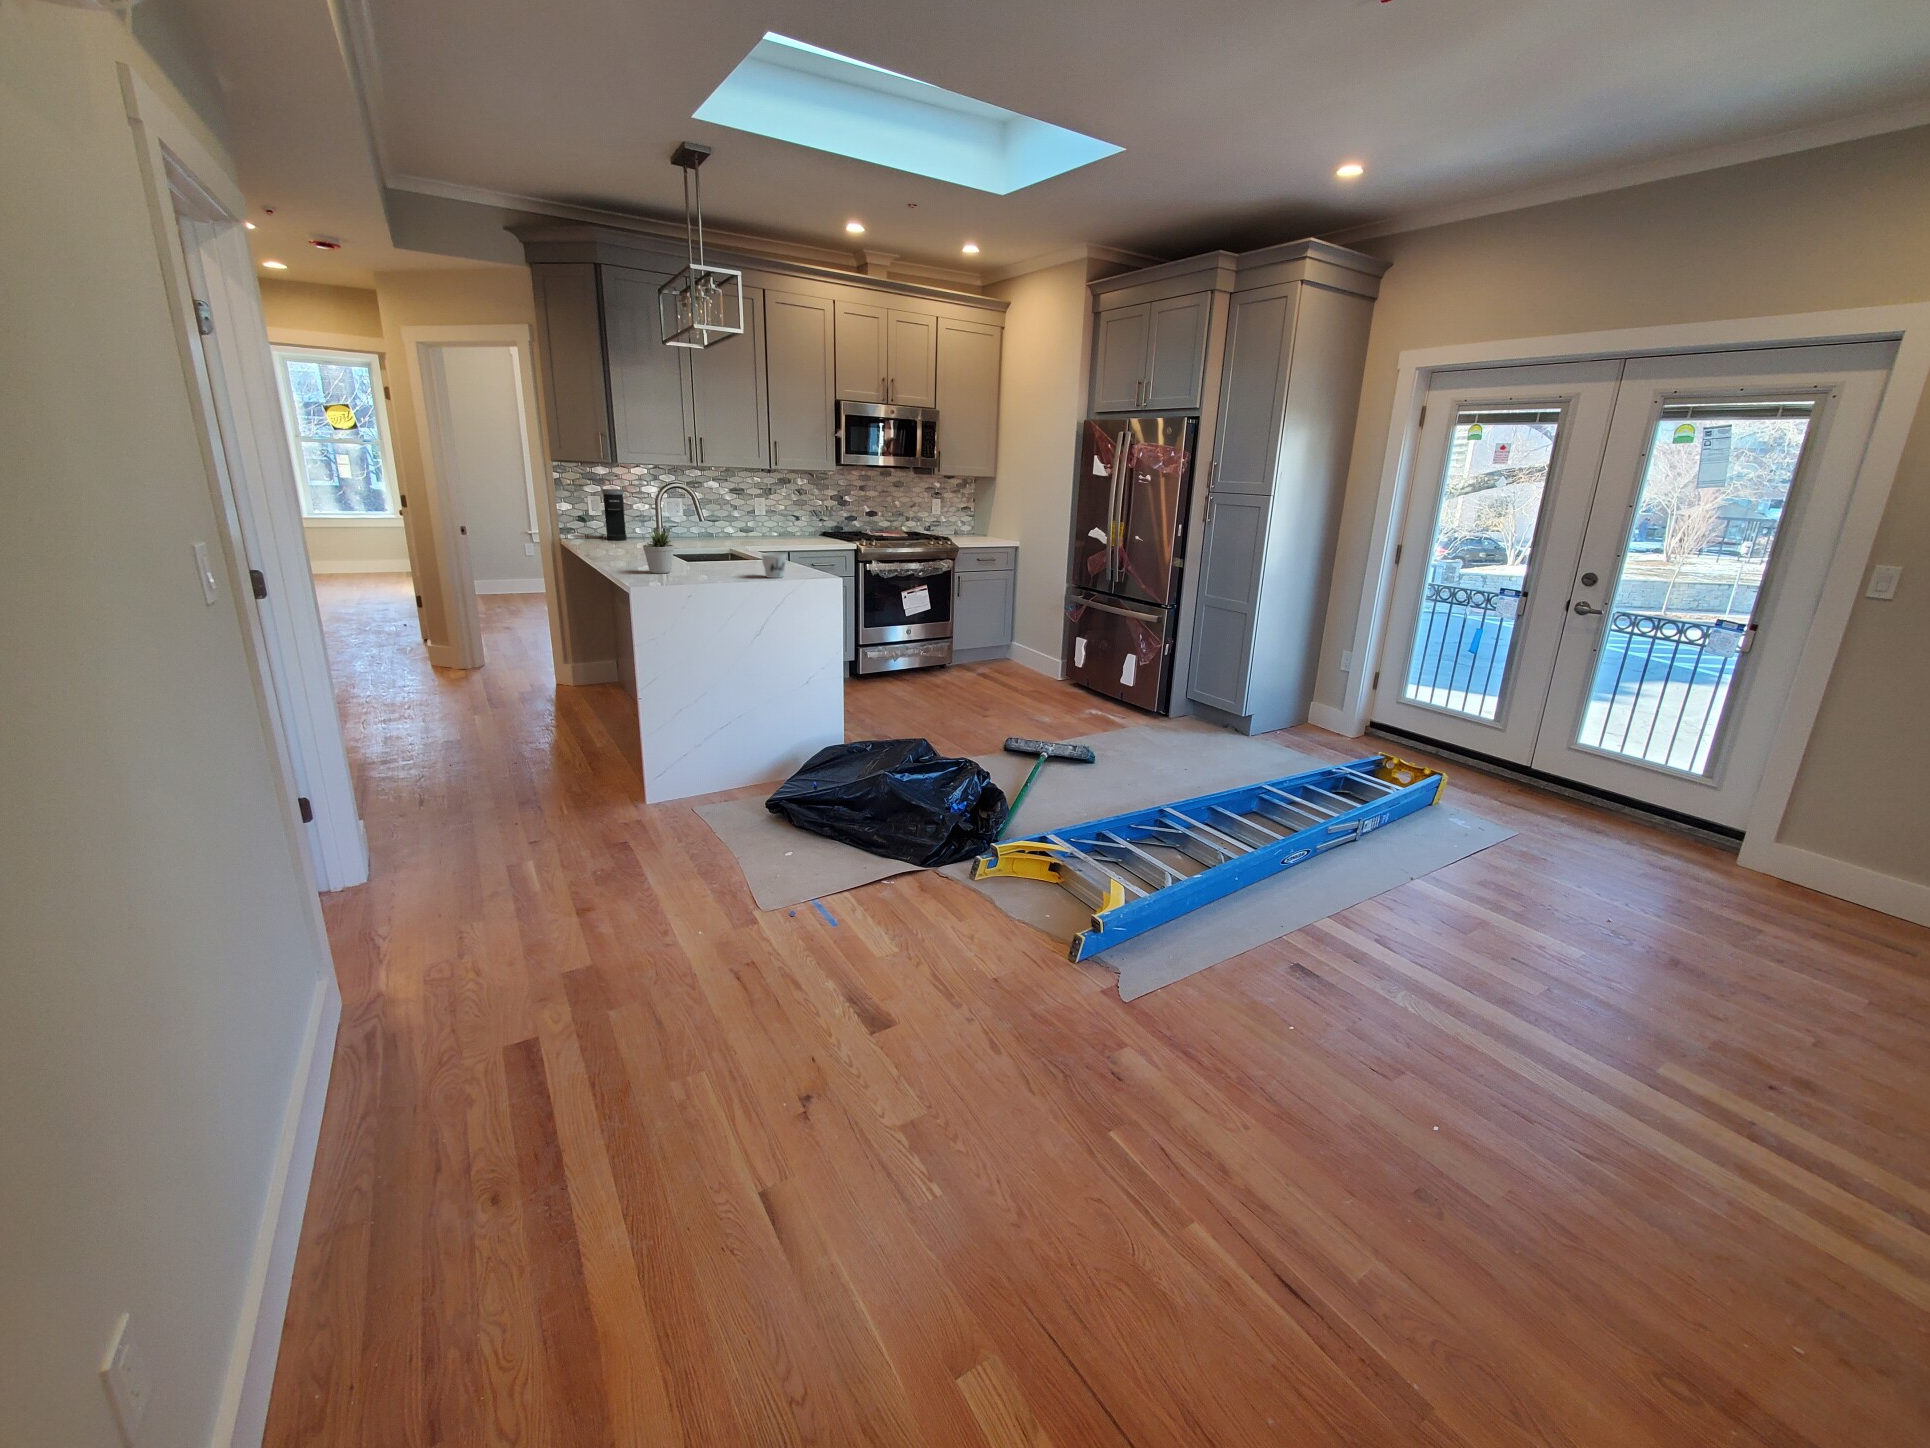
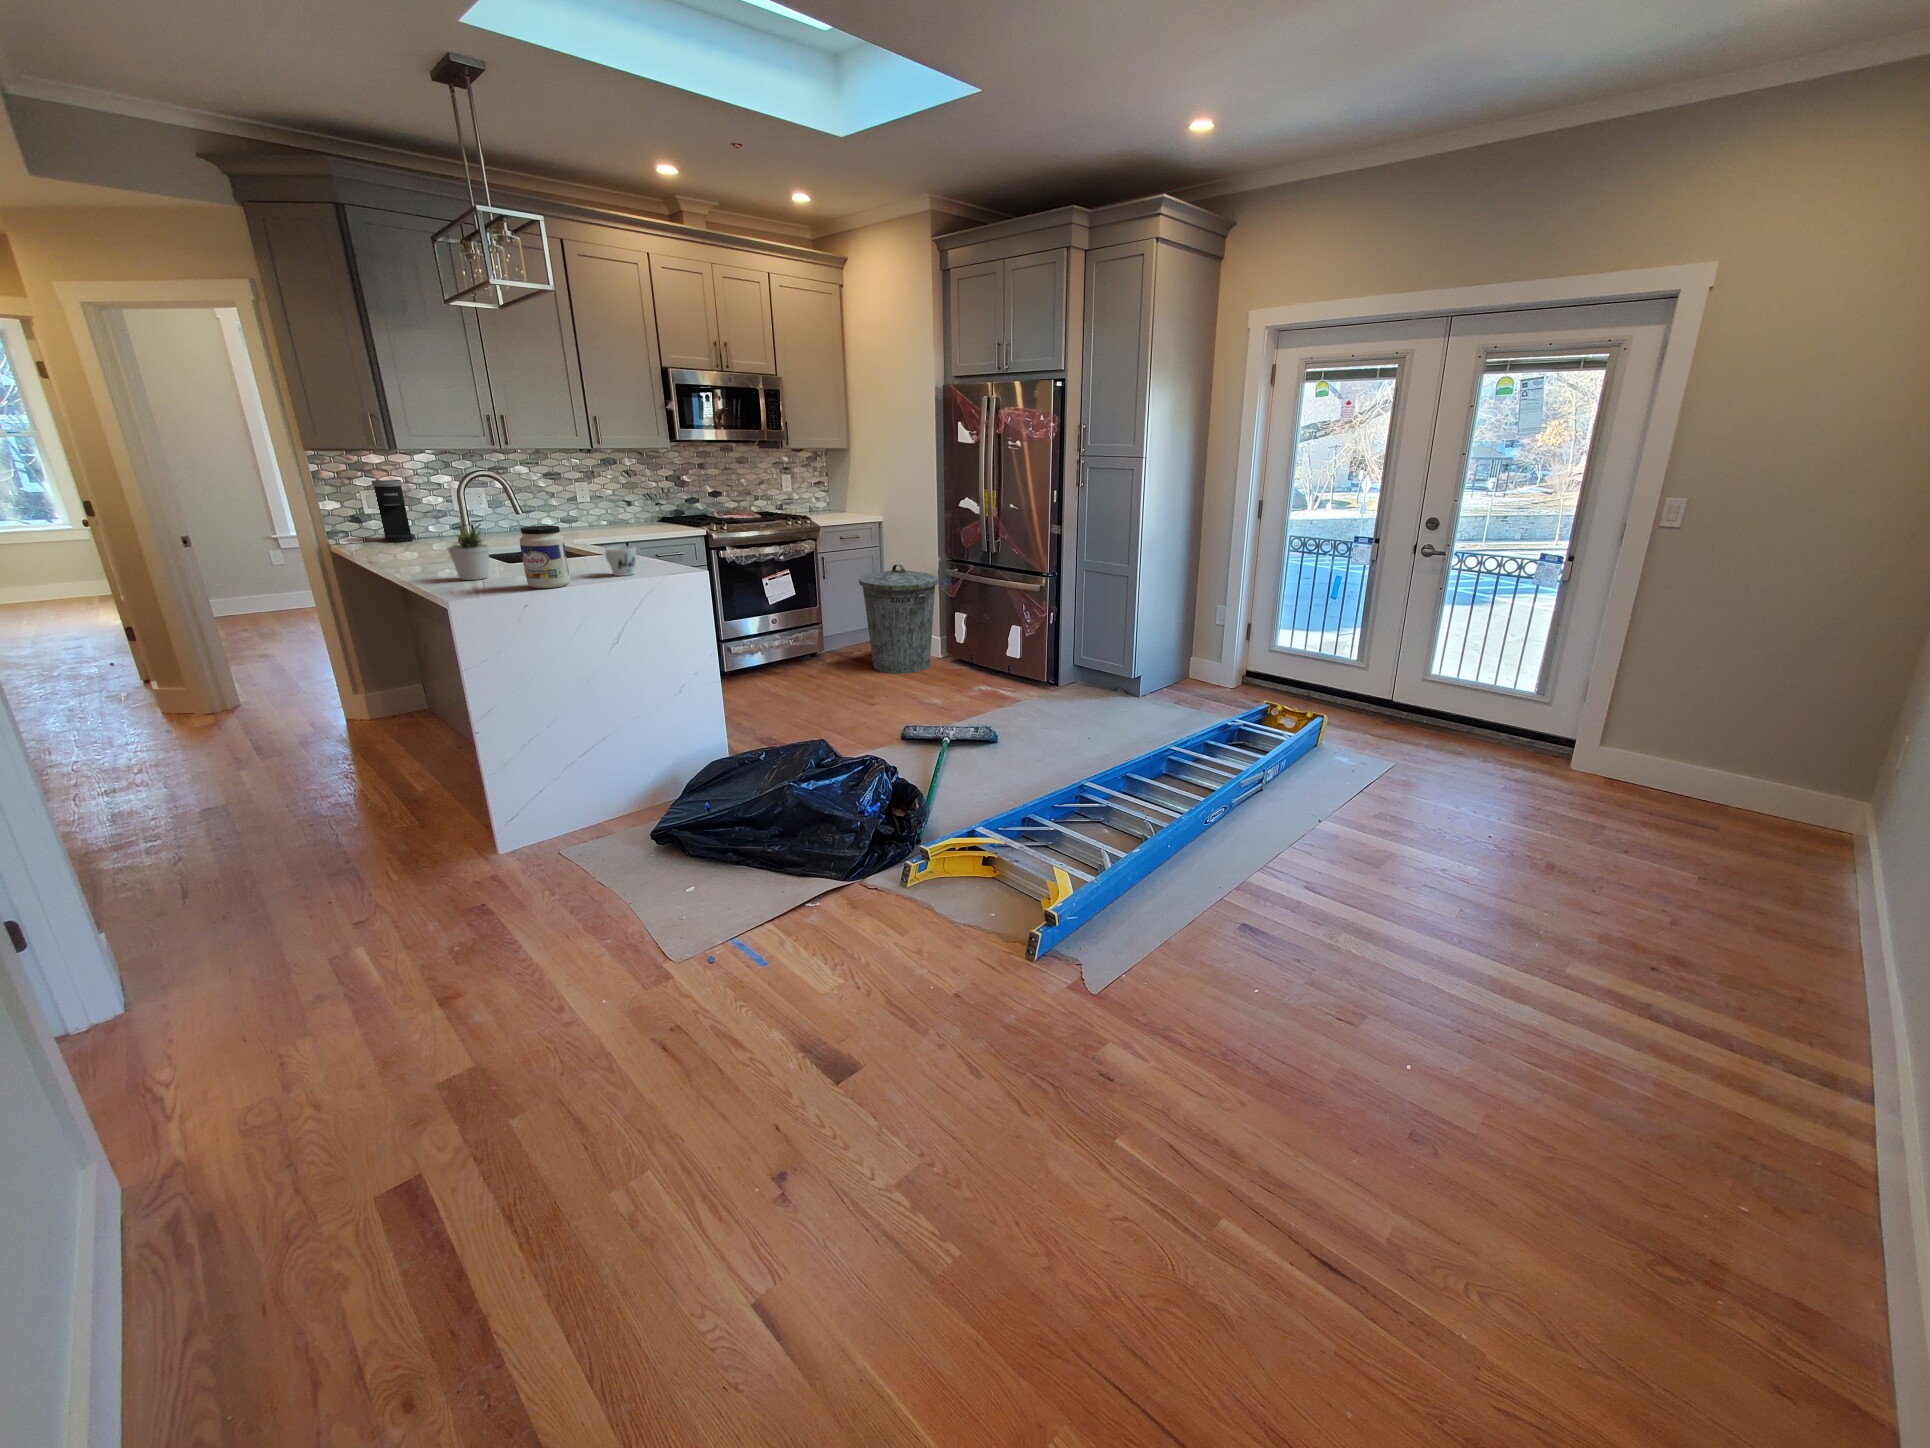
jar: none [695,531,730,584] -> present [520,526,570,588]
trash can: none [987,587,1061,691] -> present [859,564,938,674]

